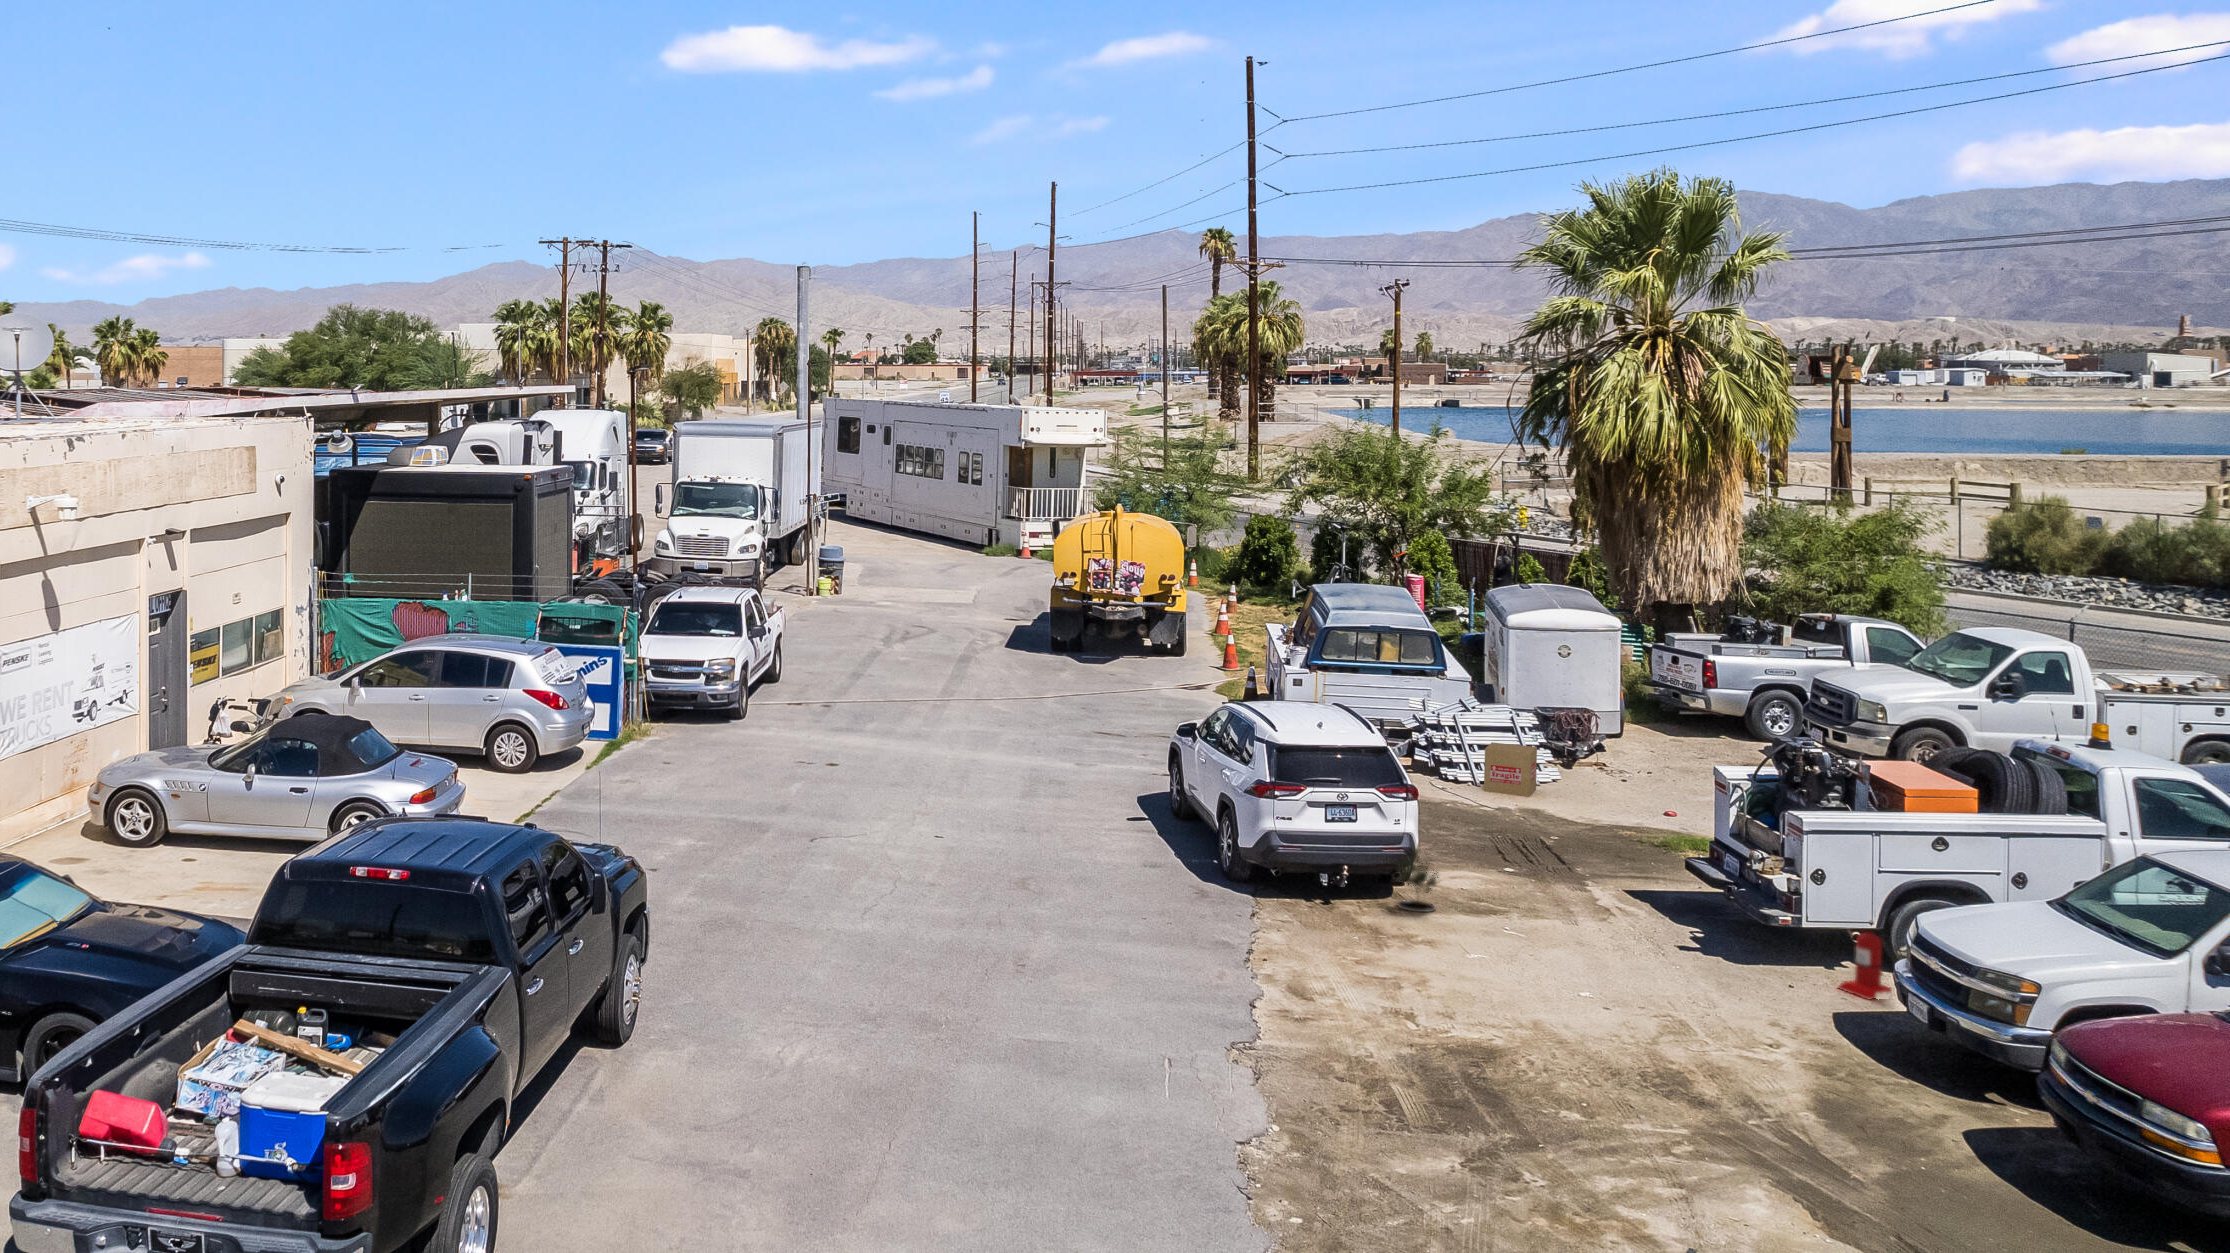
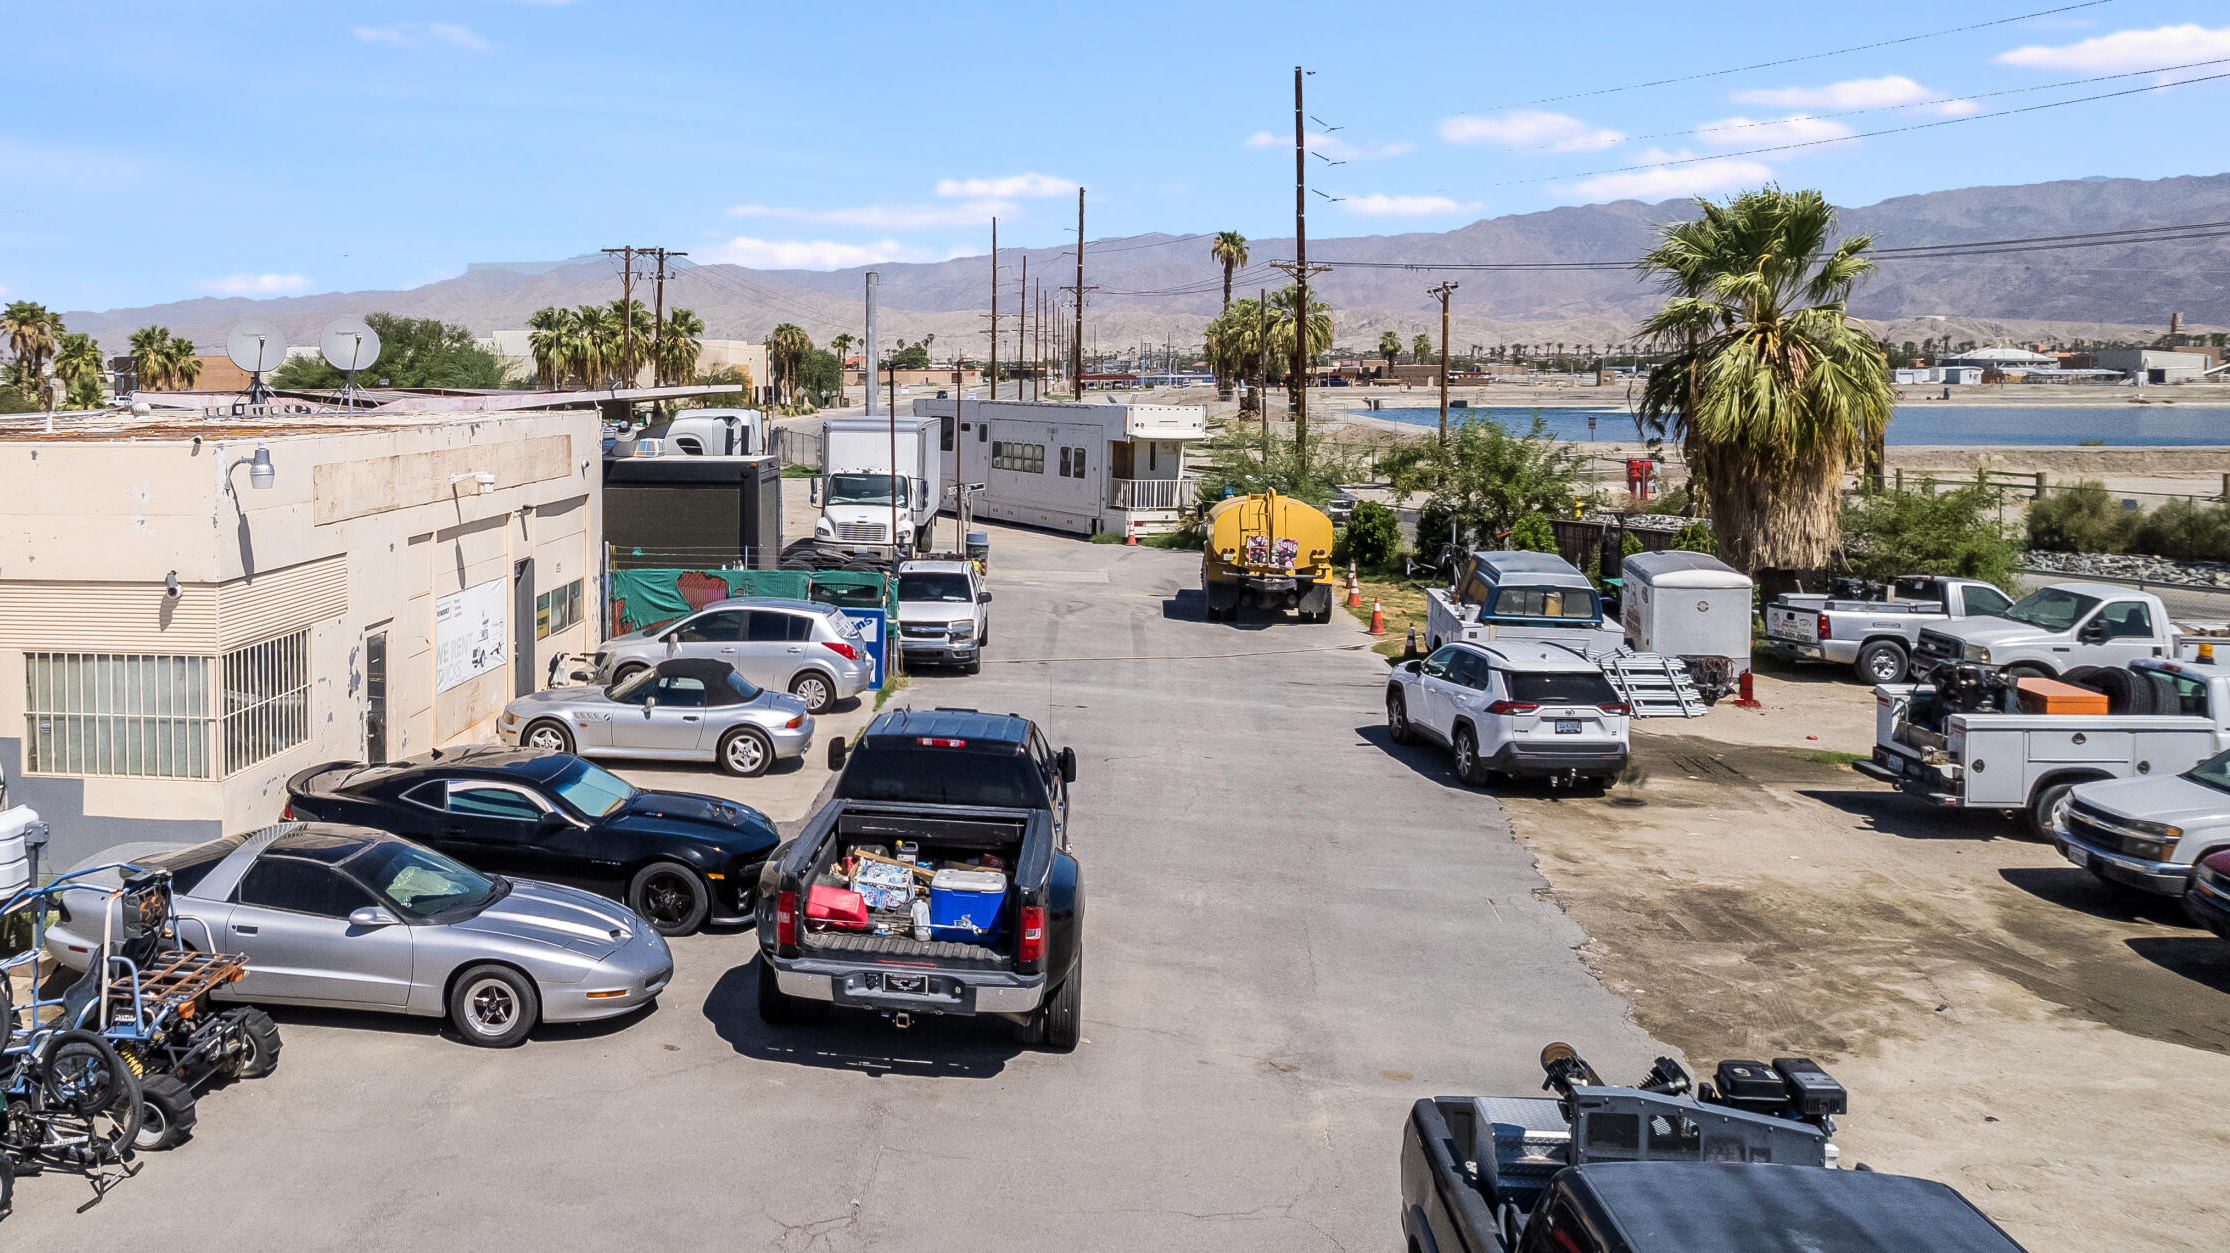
cardboard box: present [1484,742,1537,797] -> none [1644,682,1688,726]
fire extinguisher: present [1838,930,1892,999] -> present [1734,667,1761,707]

